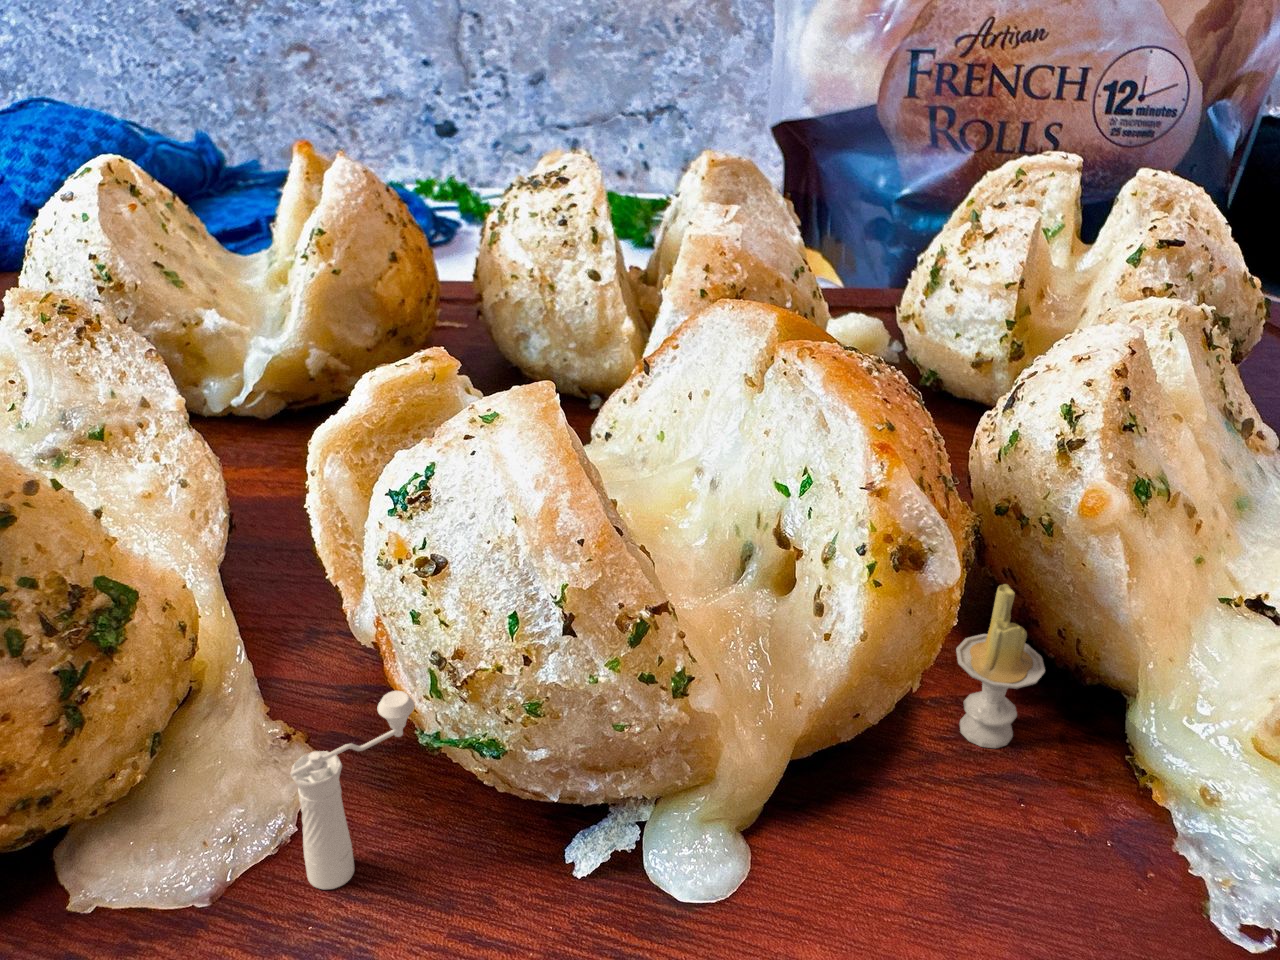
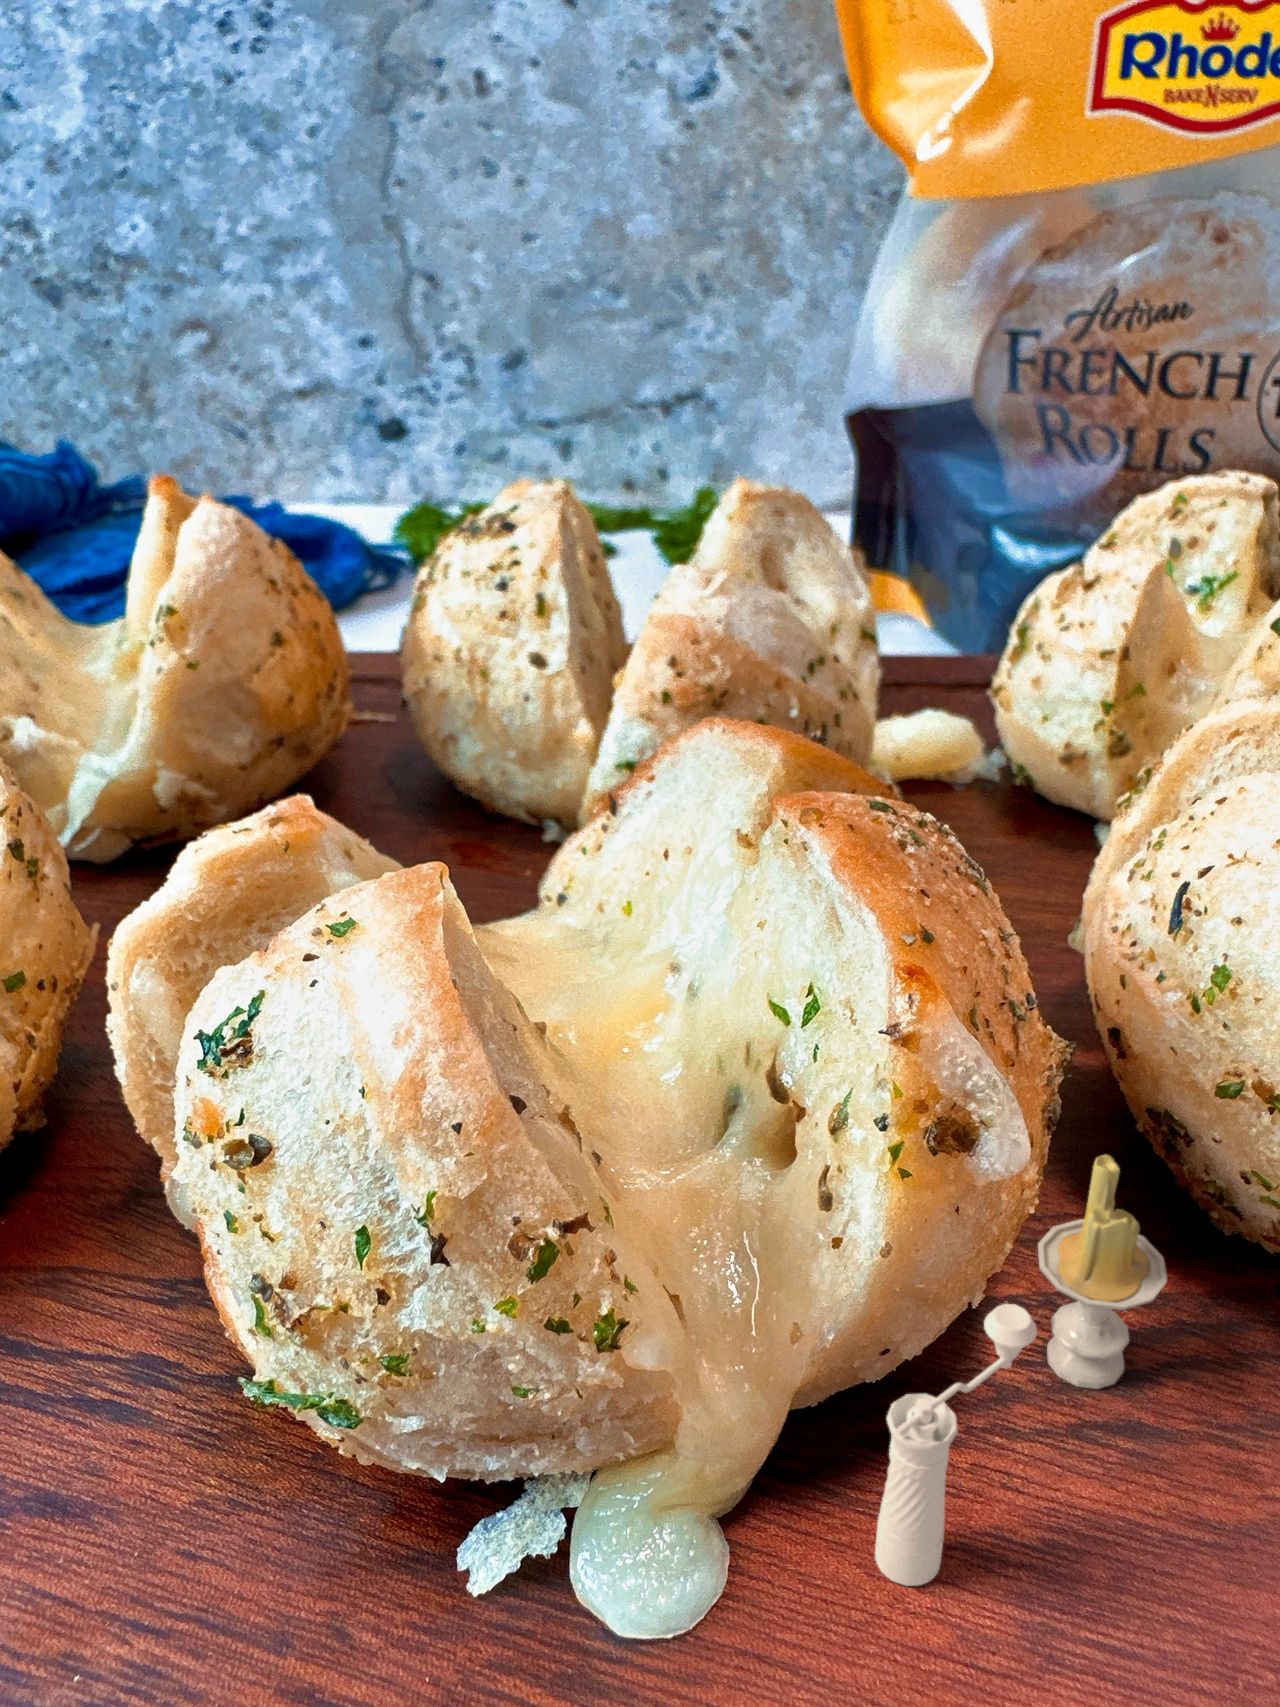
pepper mill: present [290,691,415,889] -> present [875,1304,1037,1586]

